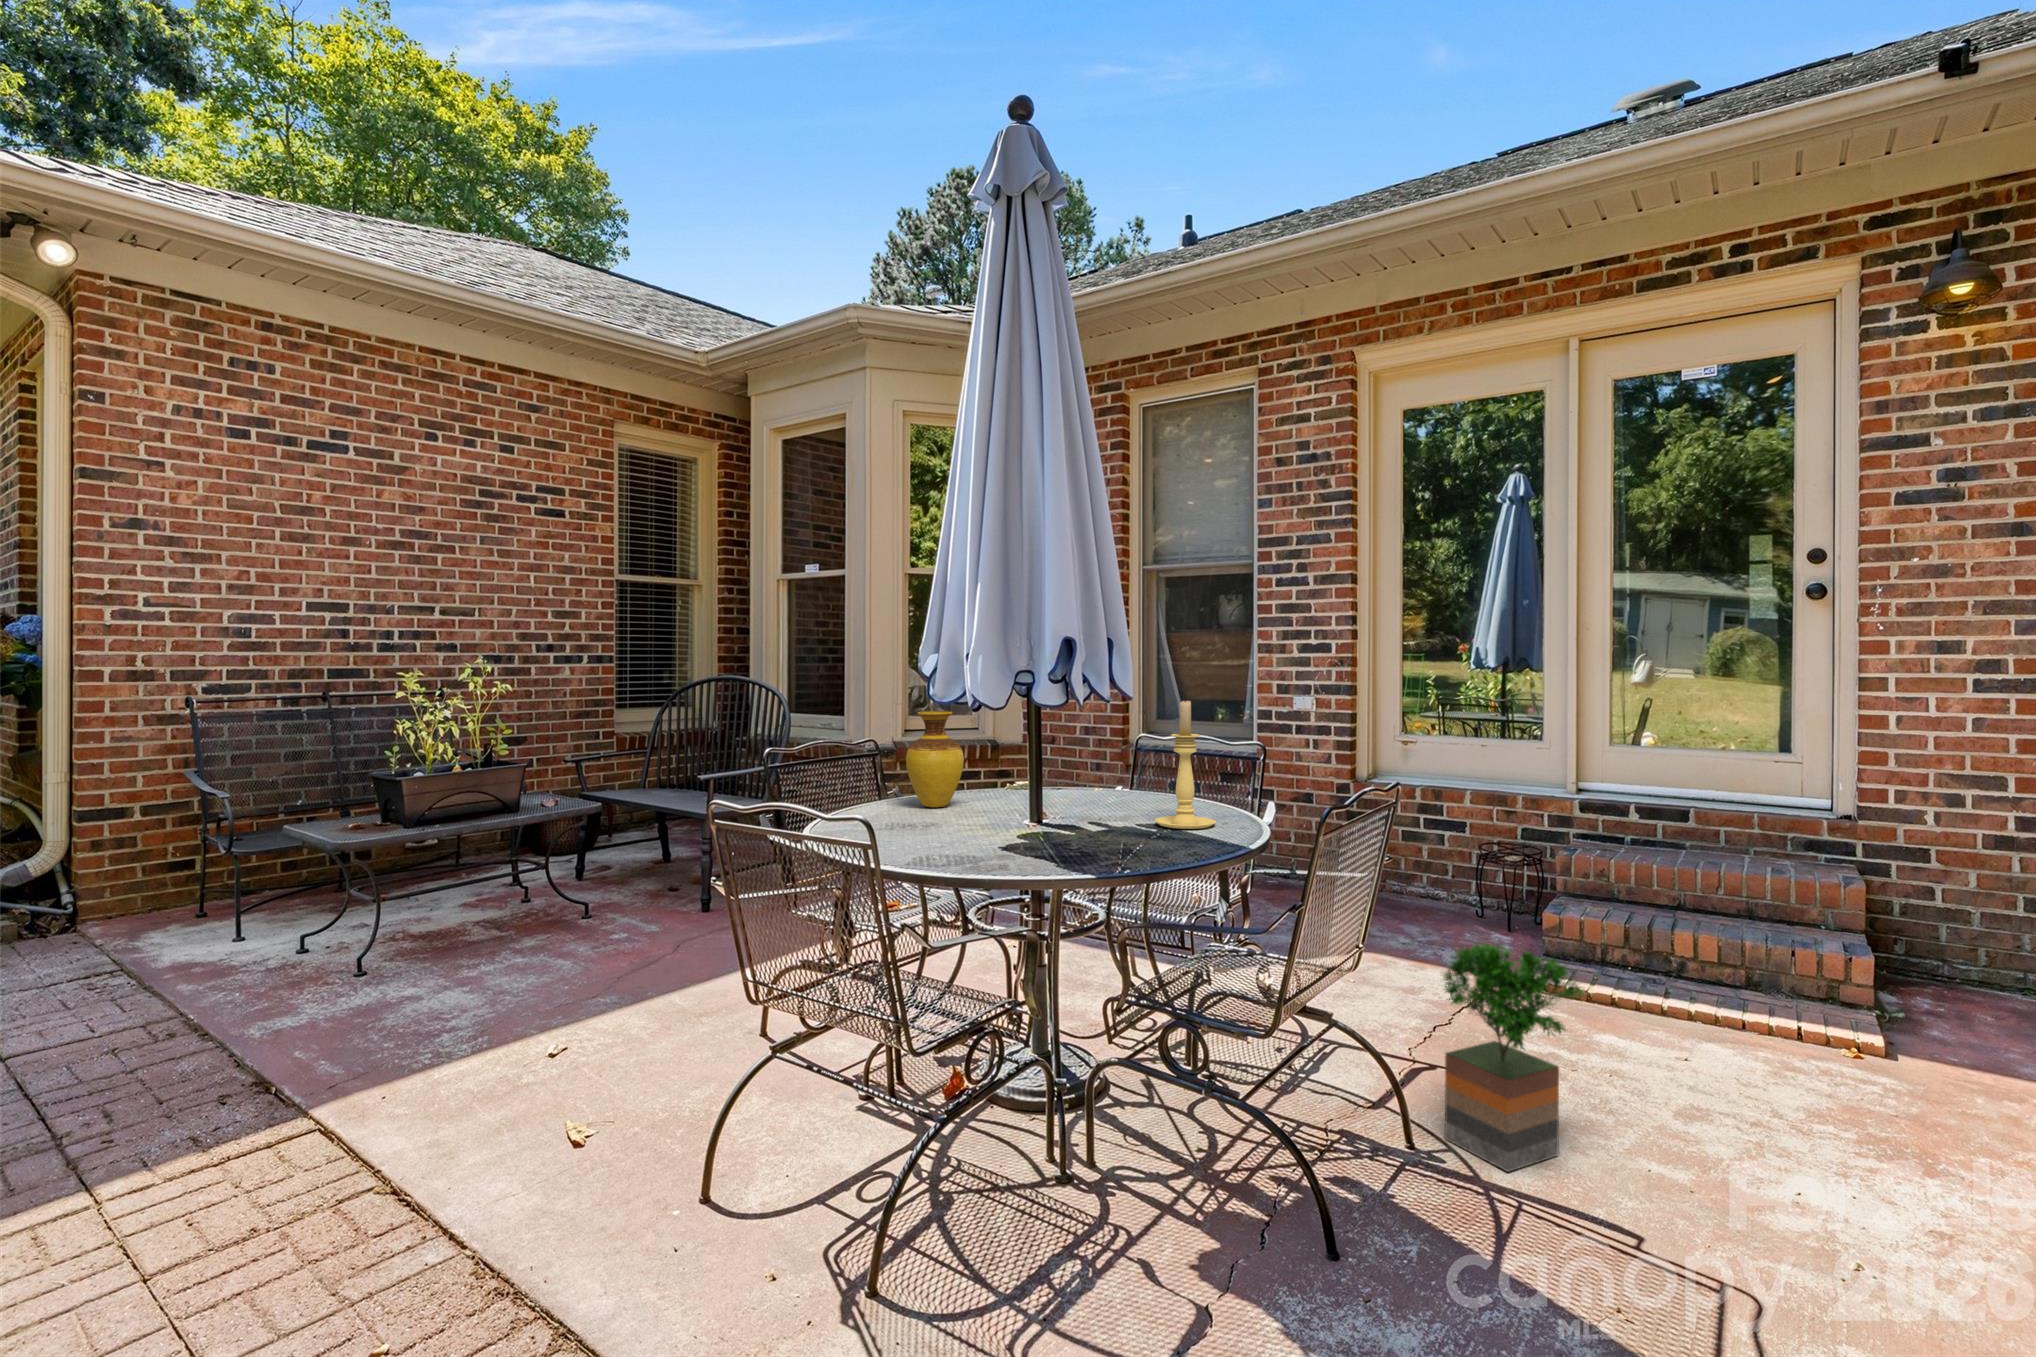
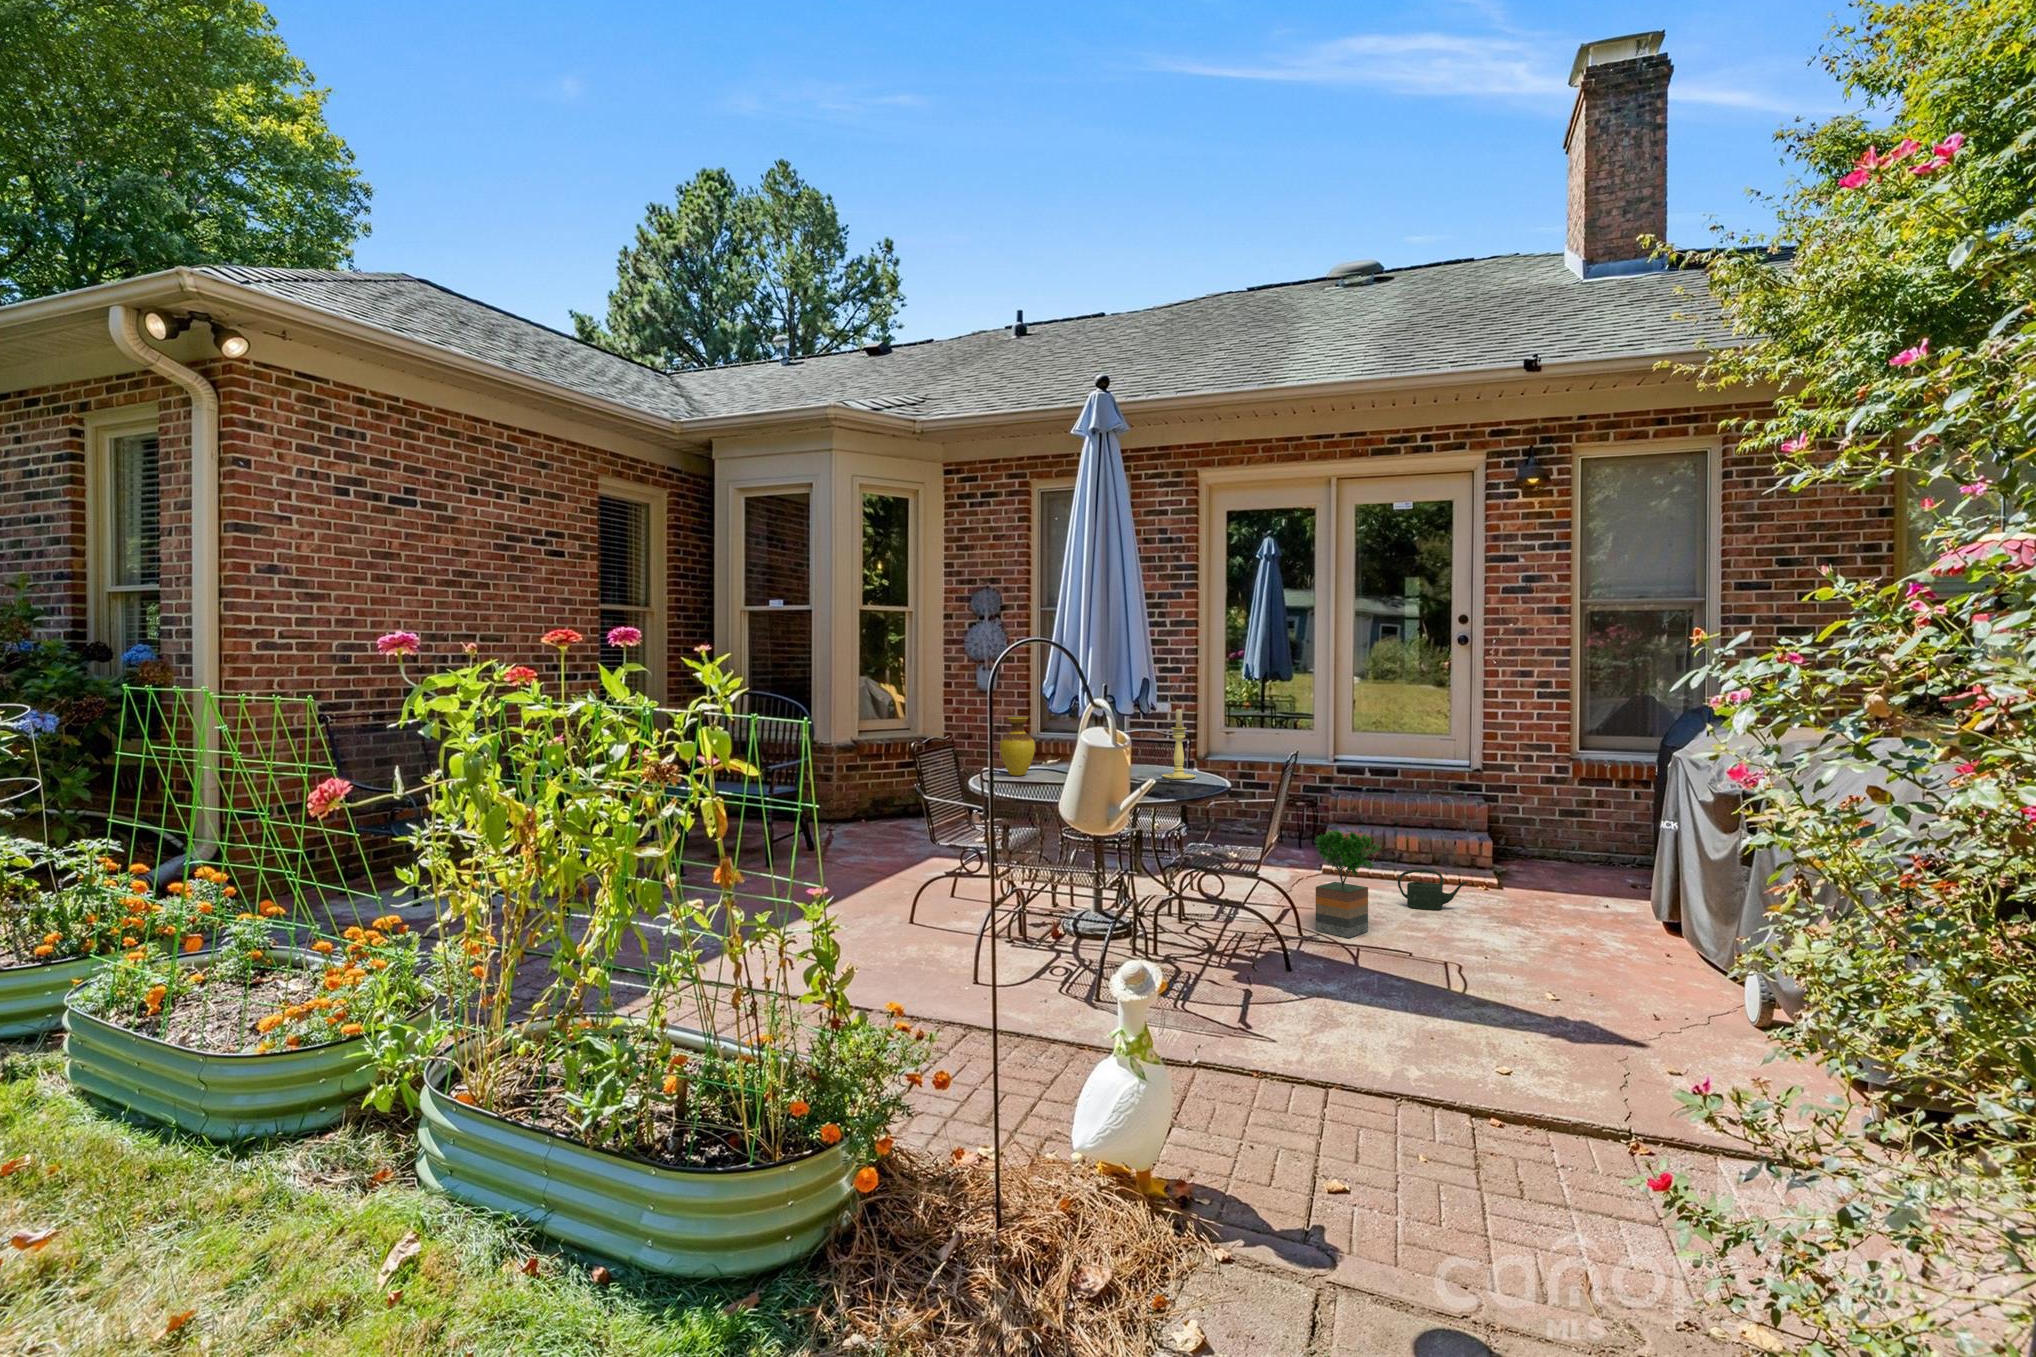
watering can: none [1648,1018,1805,1106] -> present [1398,869,1468,910]

